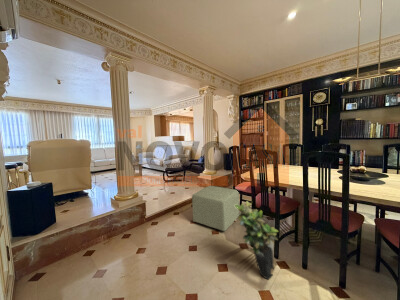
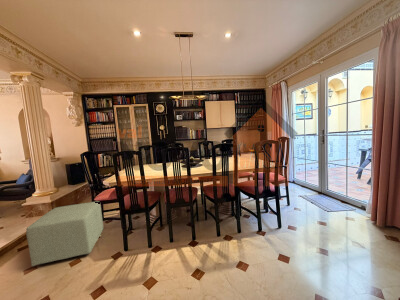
potted plant: present [235,201,278,279] -> none [106,204,153,269]

